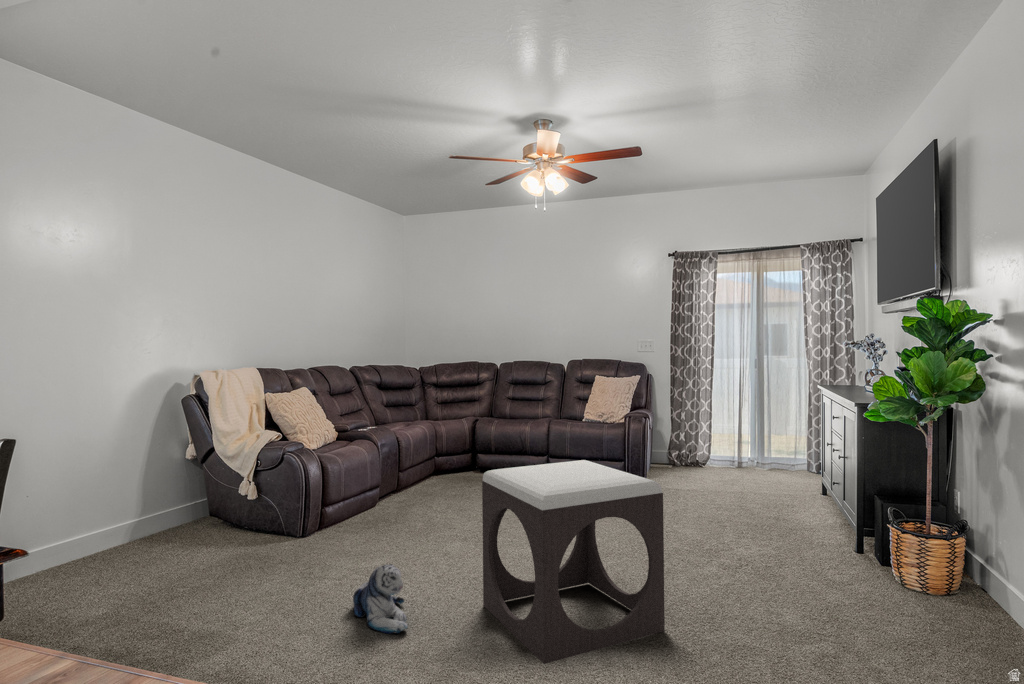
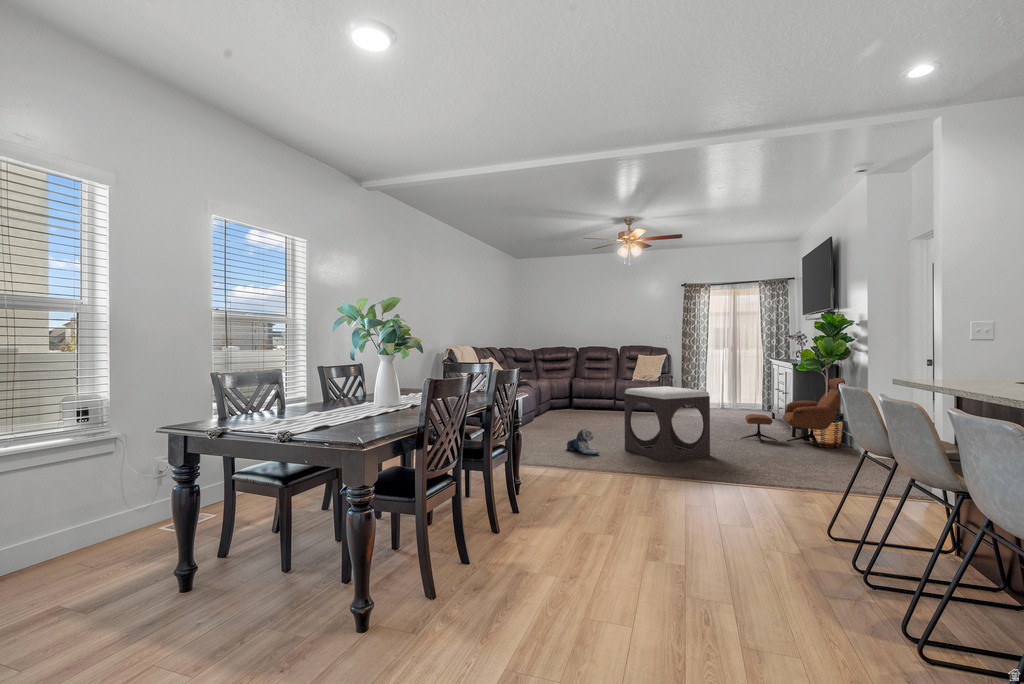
lounge chair: none [750,437,972,595] -> present [741,378,846,448]

